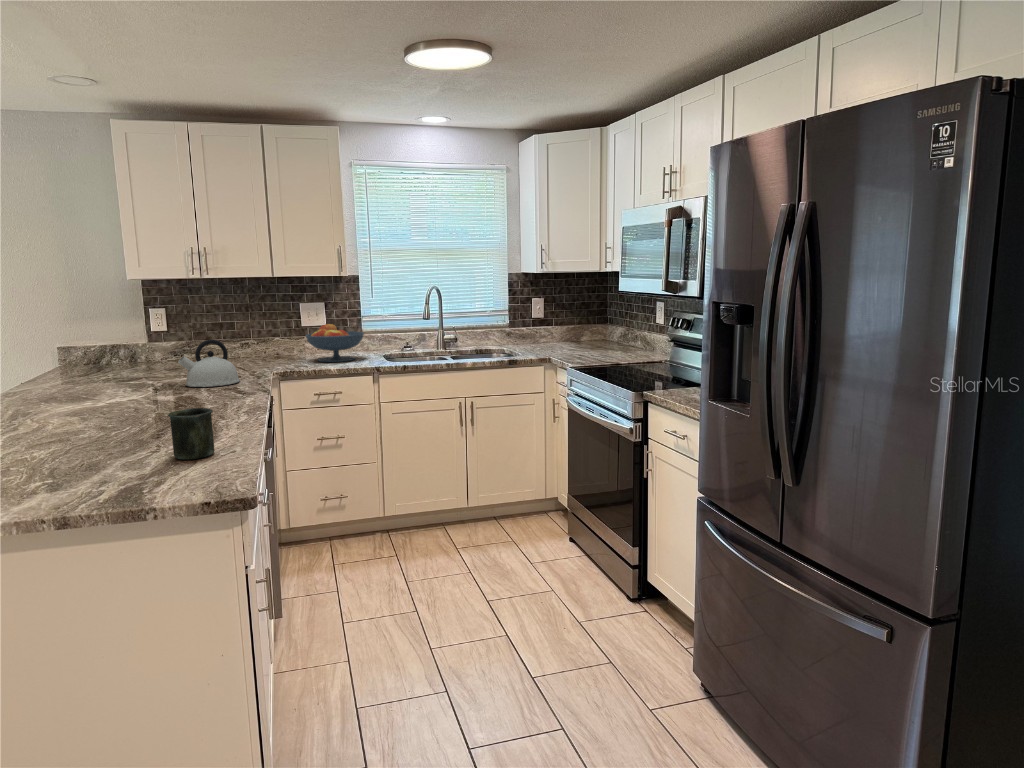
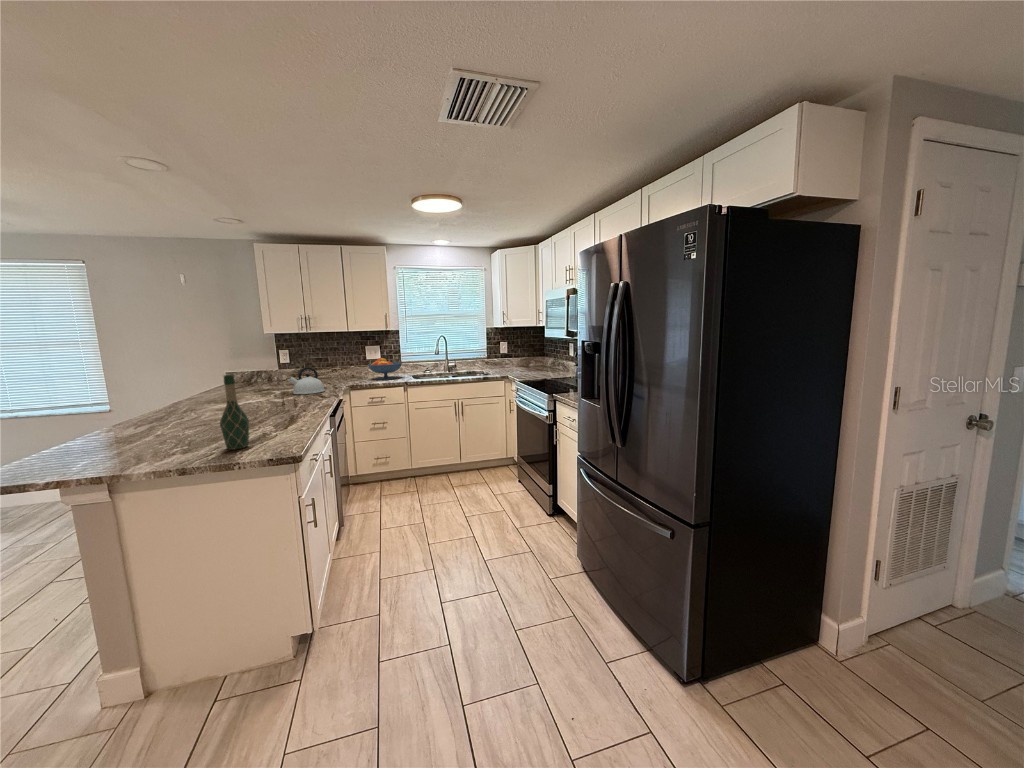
wine bottle: none [111,356,158,485] -> present [220,375,249,450]
mug: present [168,408,215,459] -> none [261,405,289,435]

